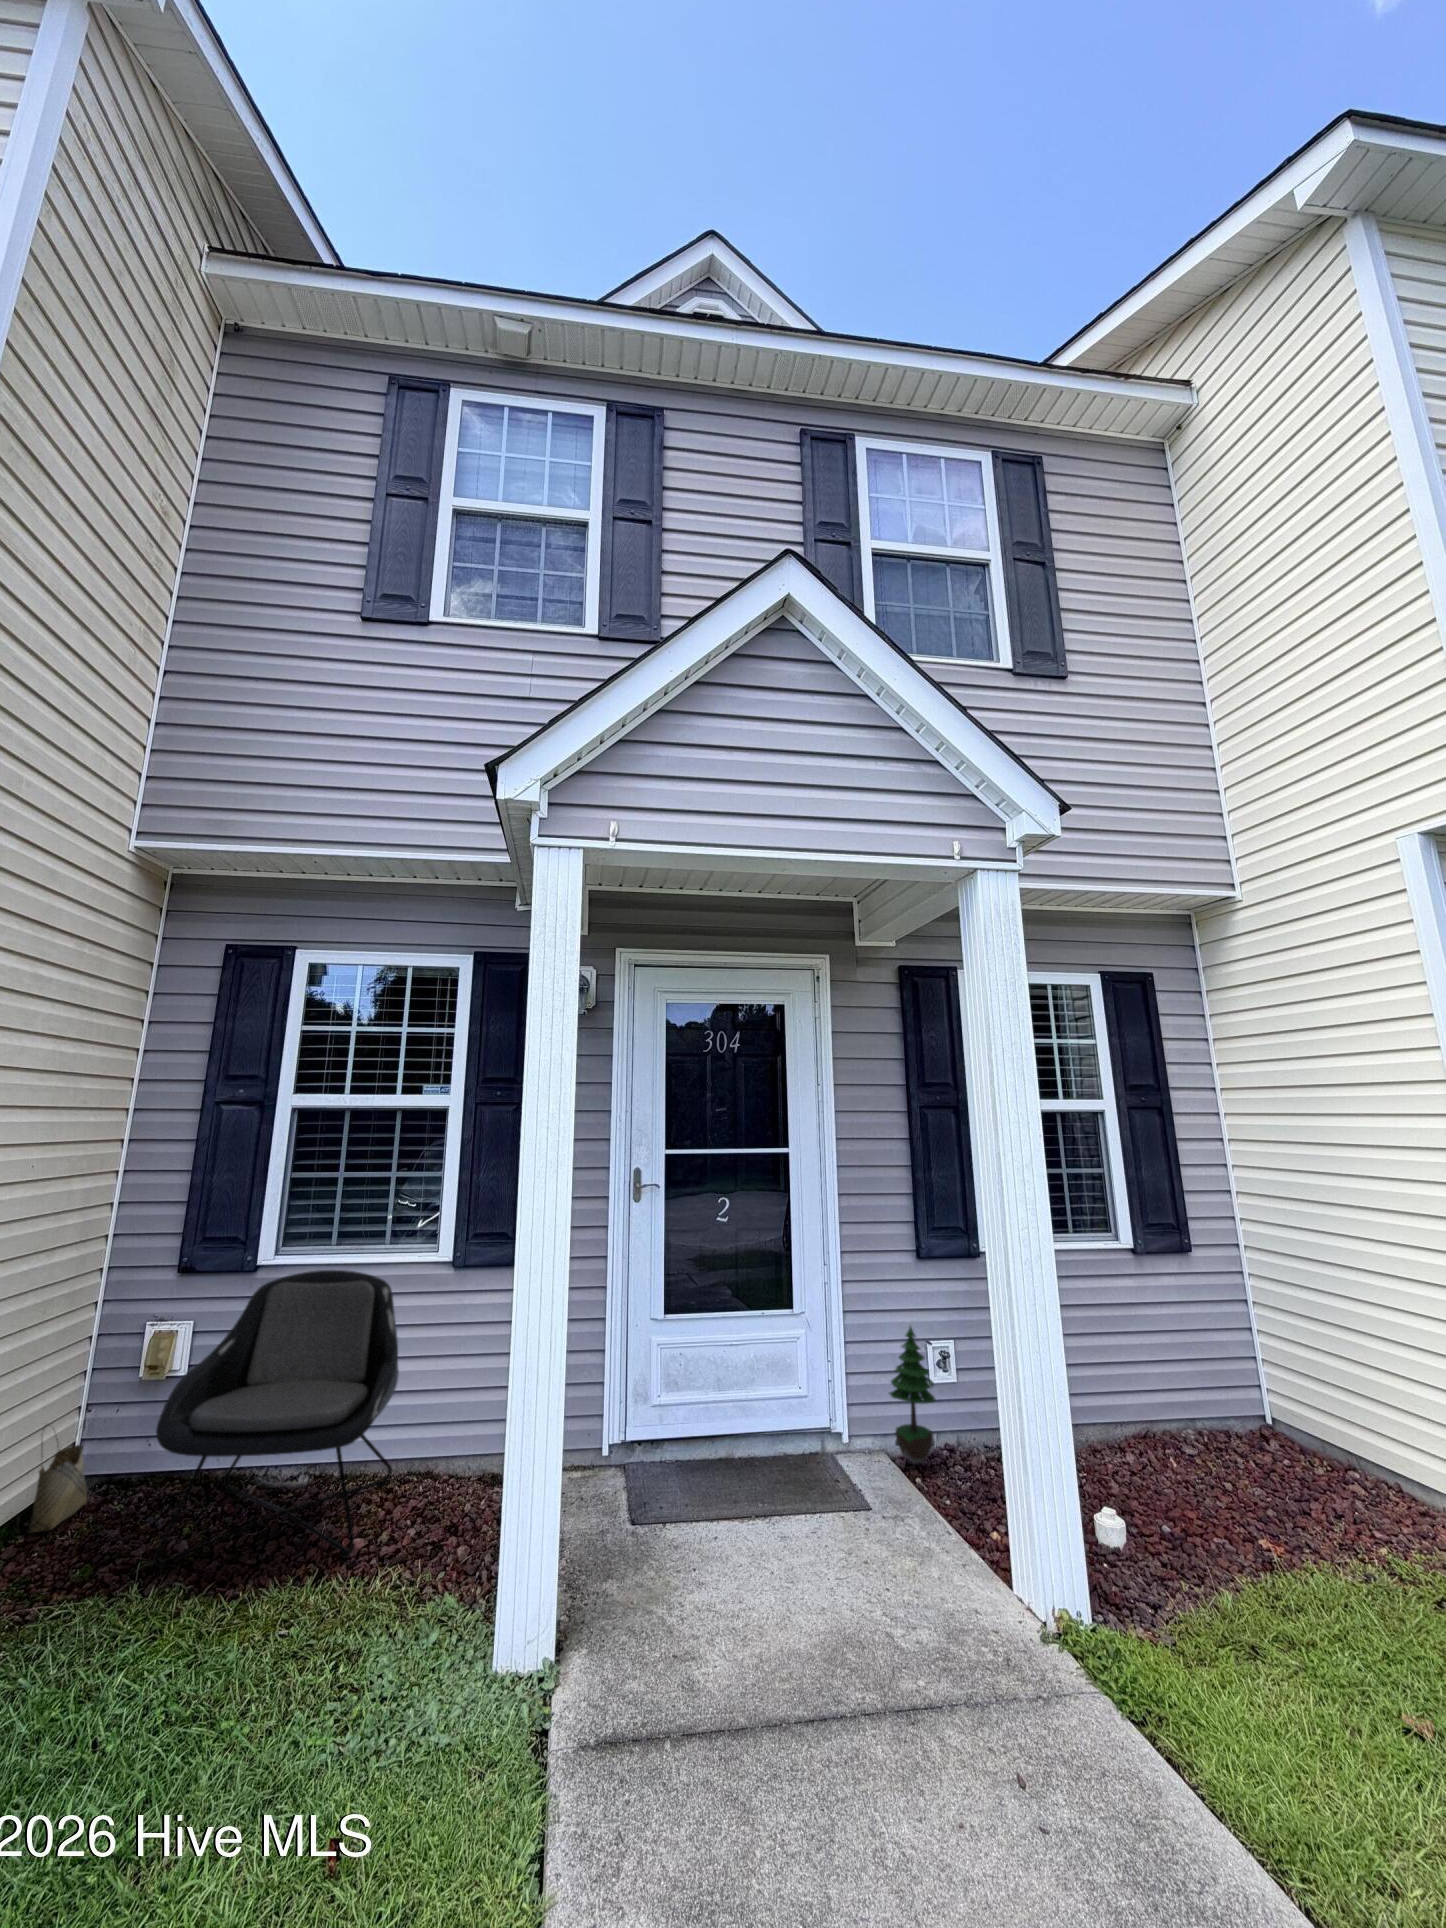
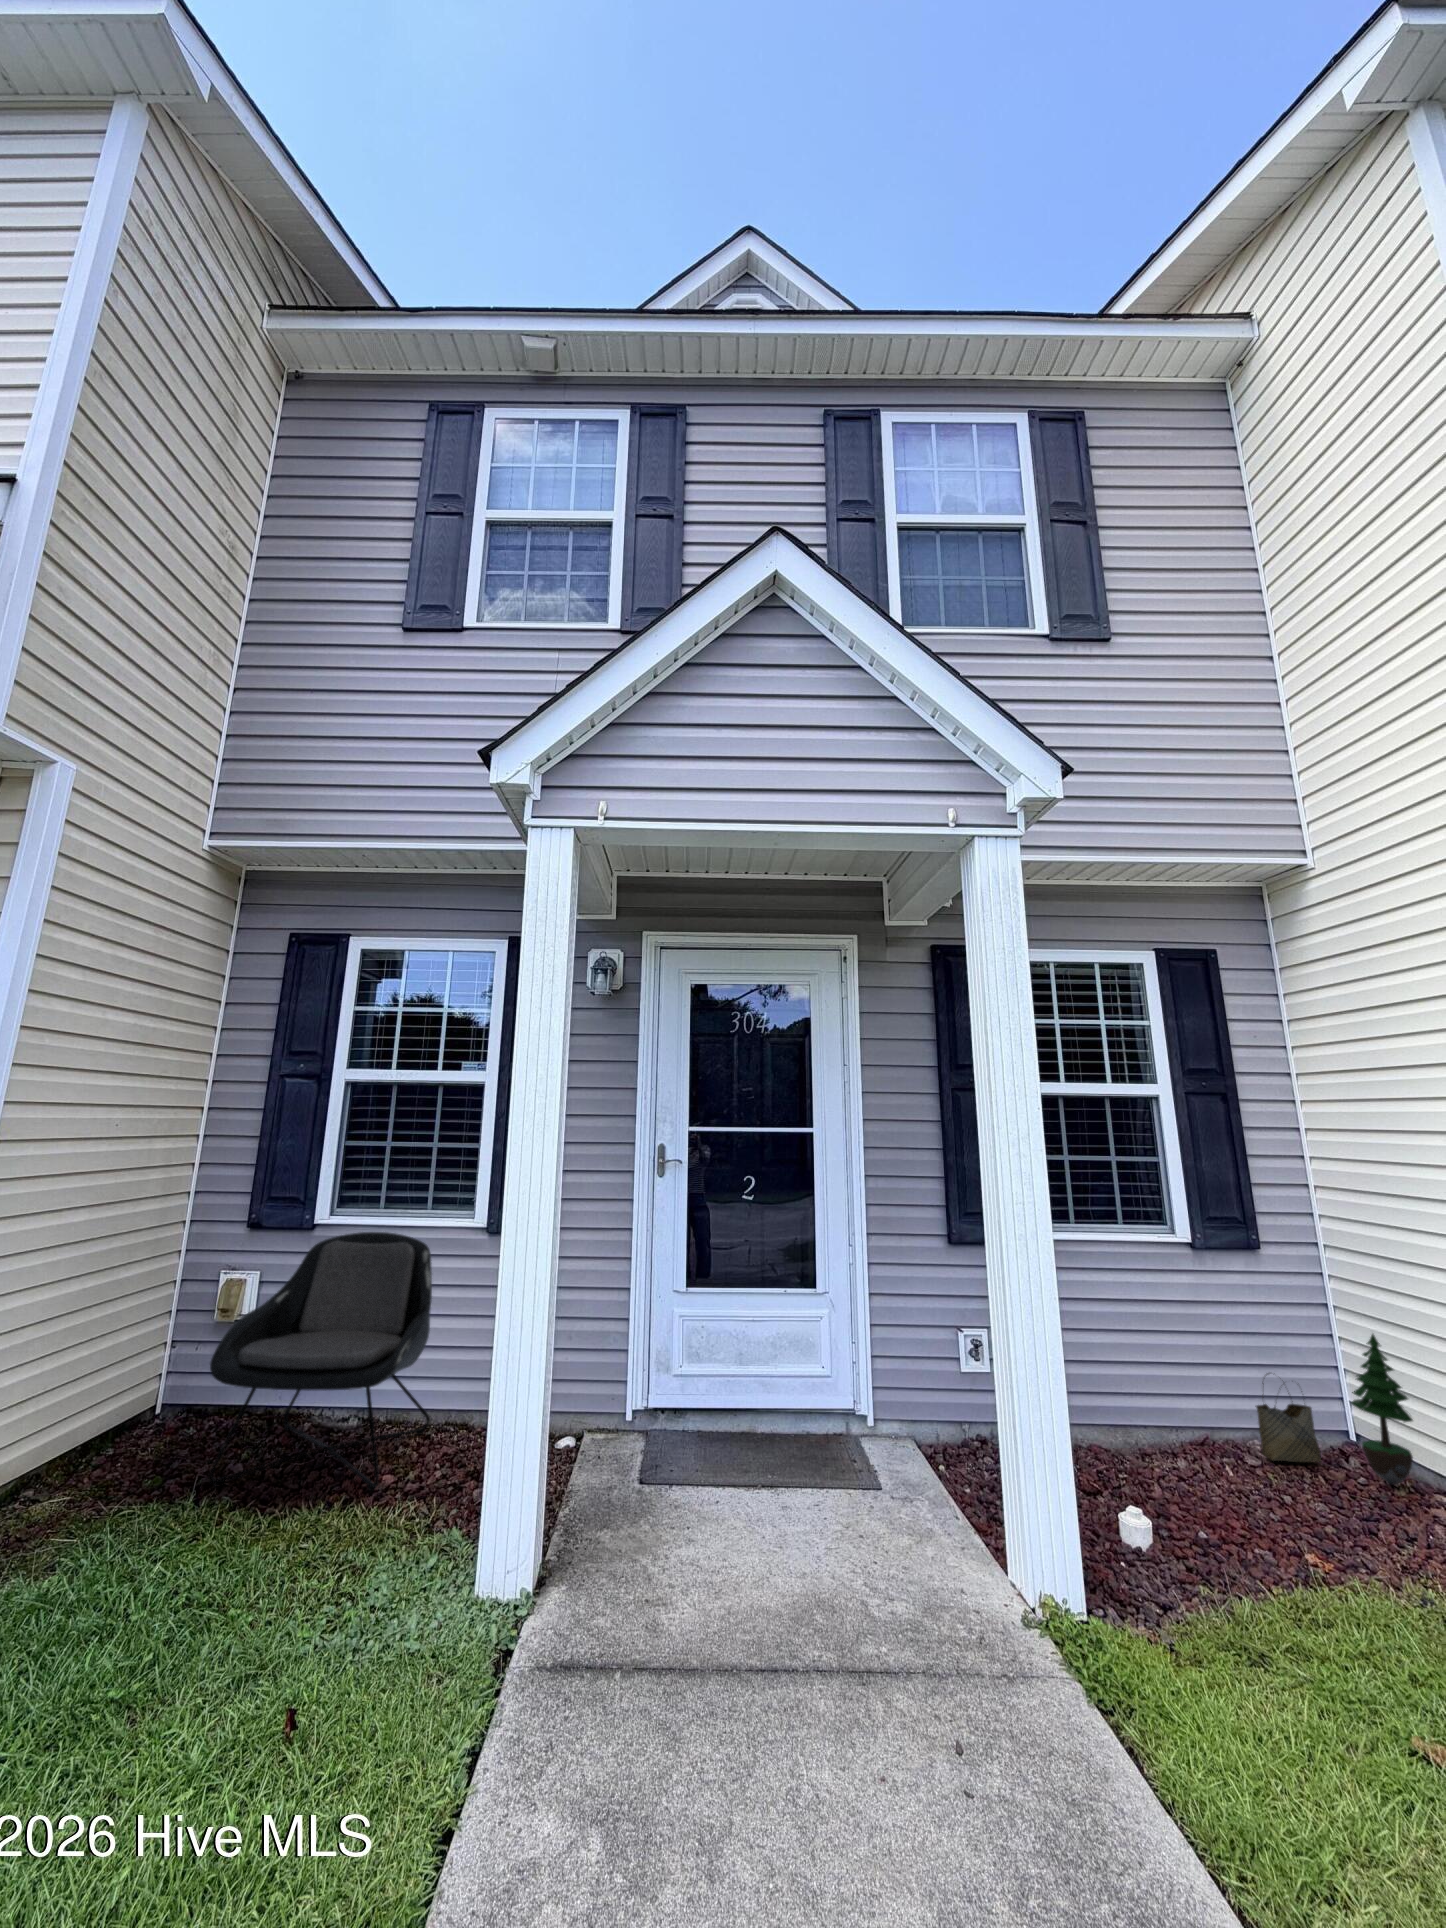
potted tree: present [890,1327,935,1465] -> present [1352,1334,1413,1485]
woven basket: present [29,1420,89,1533] -> present [1256,1373,1321,1462]

